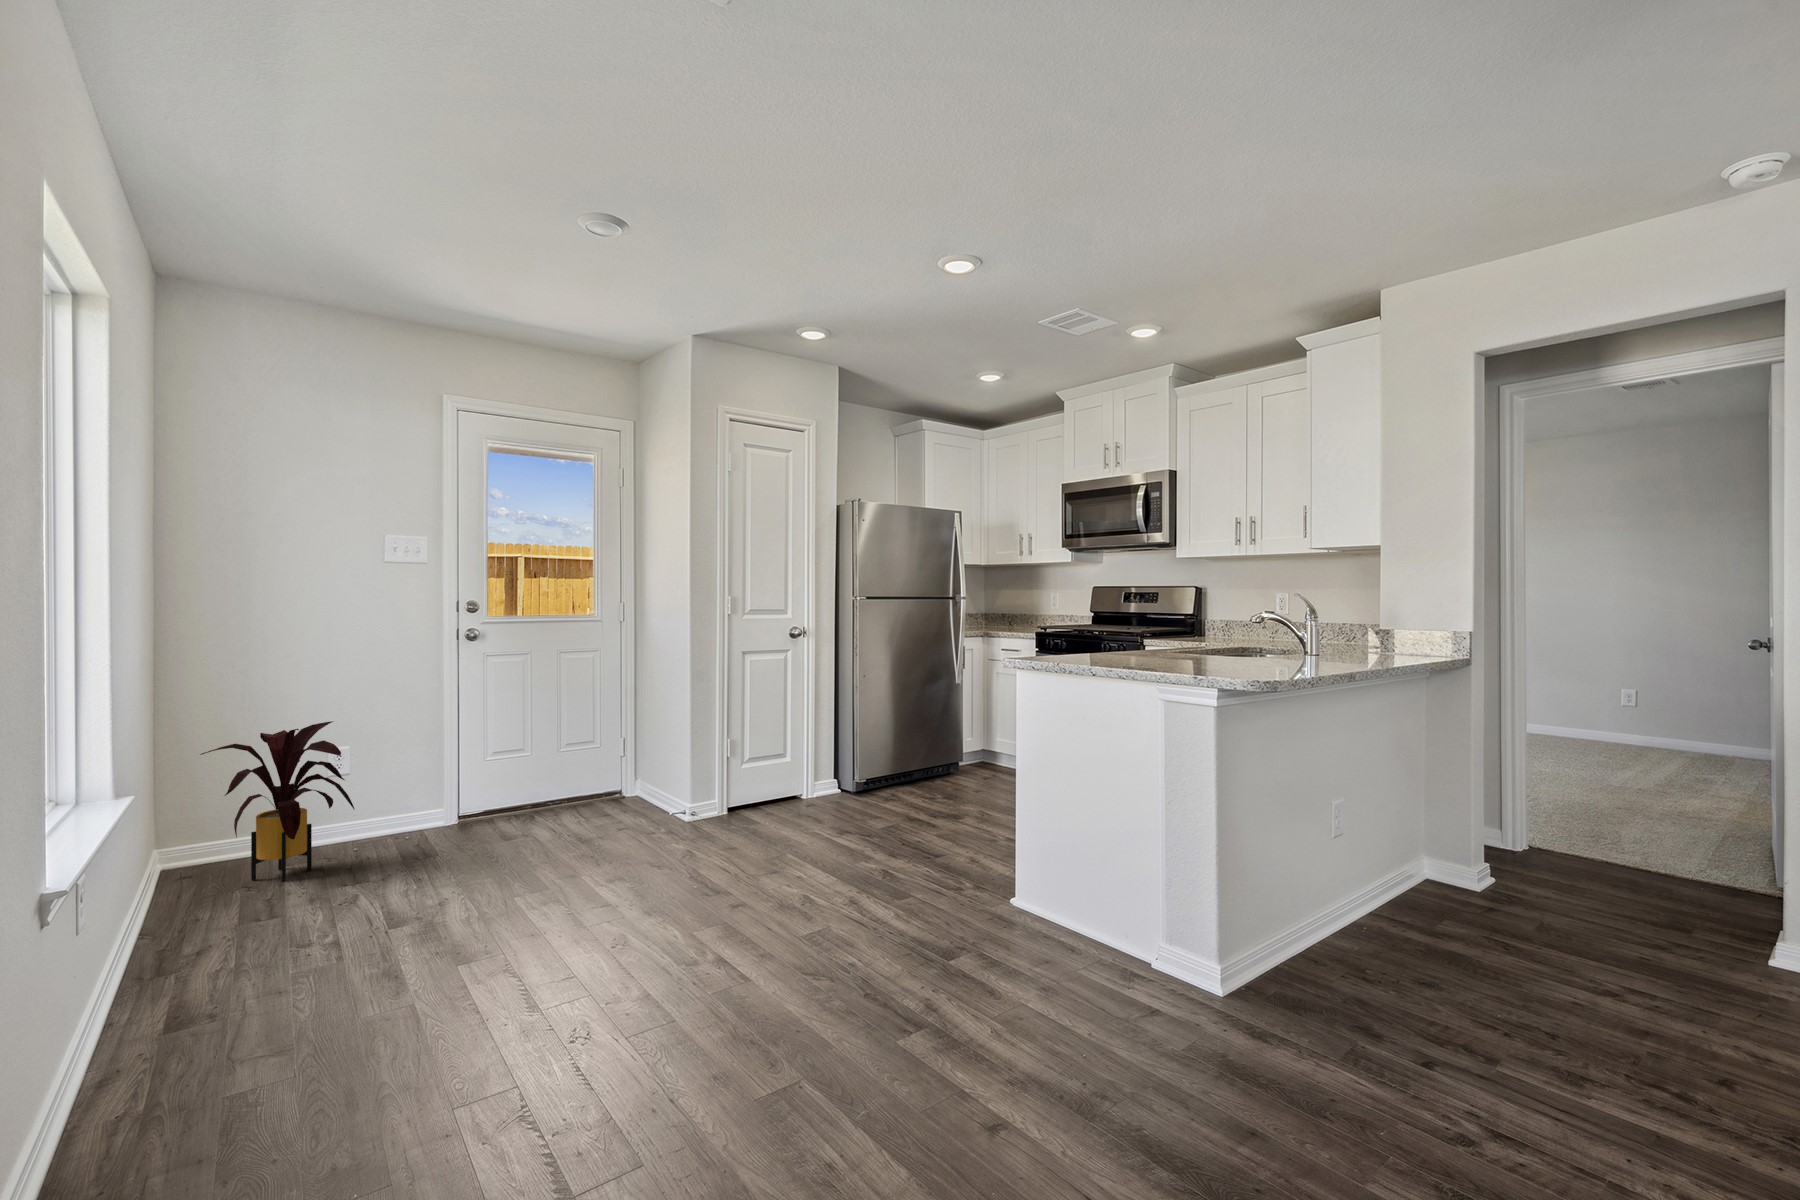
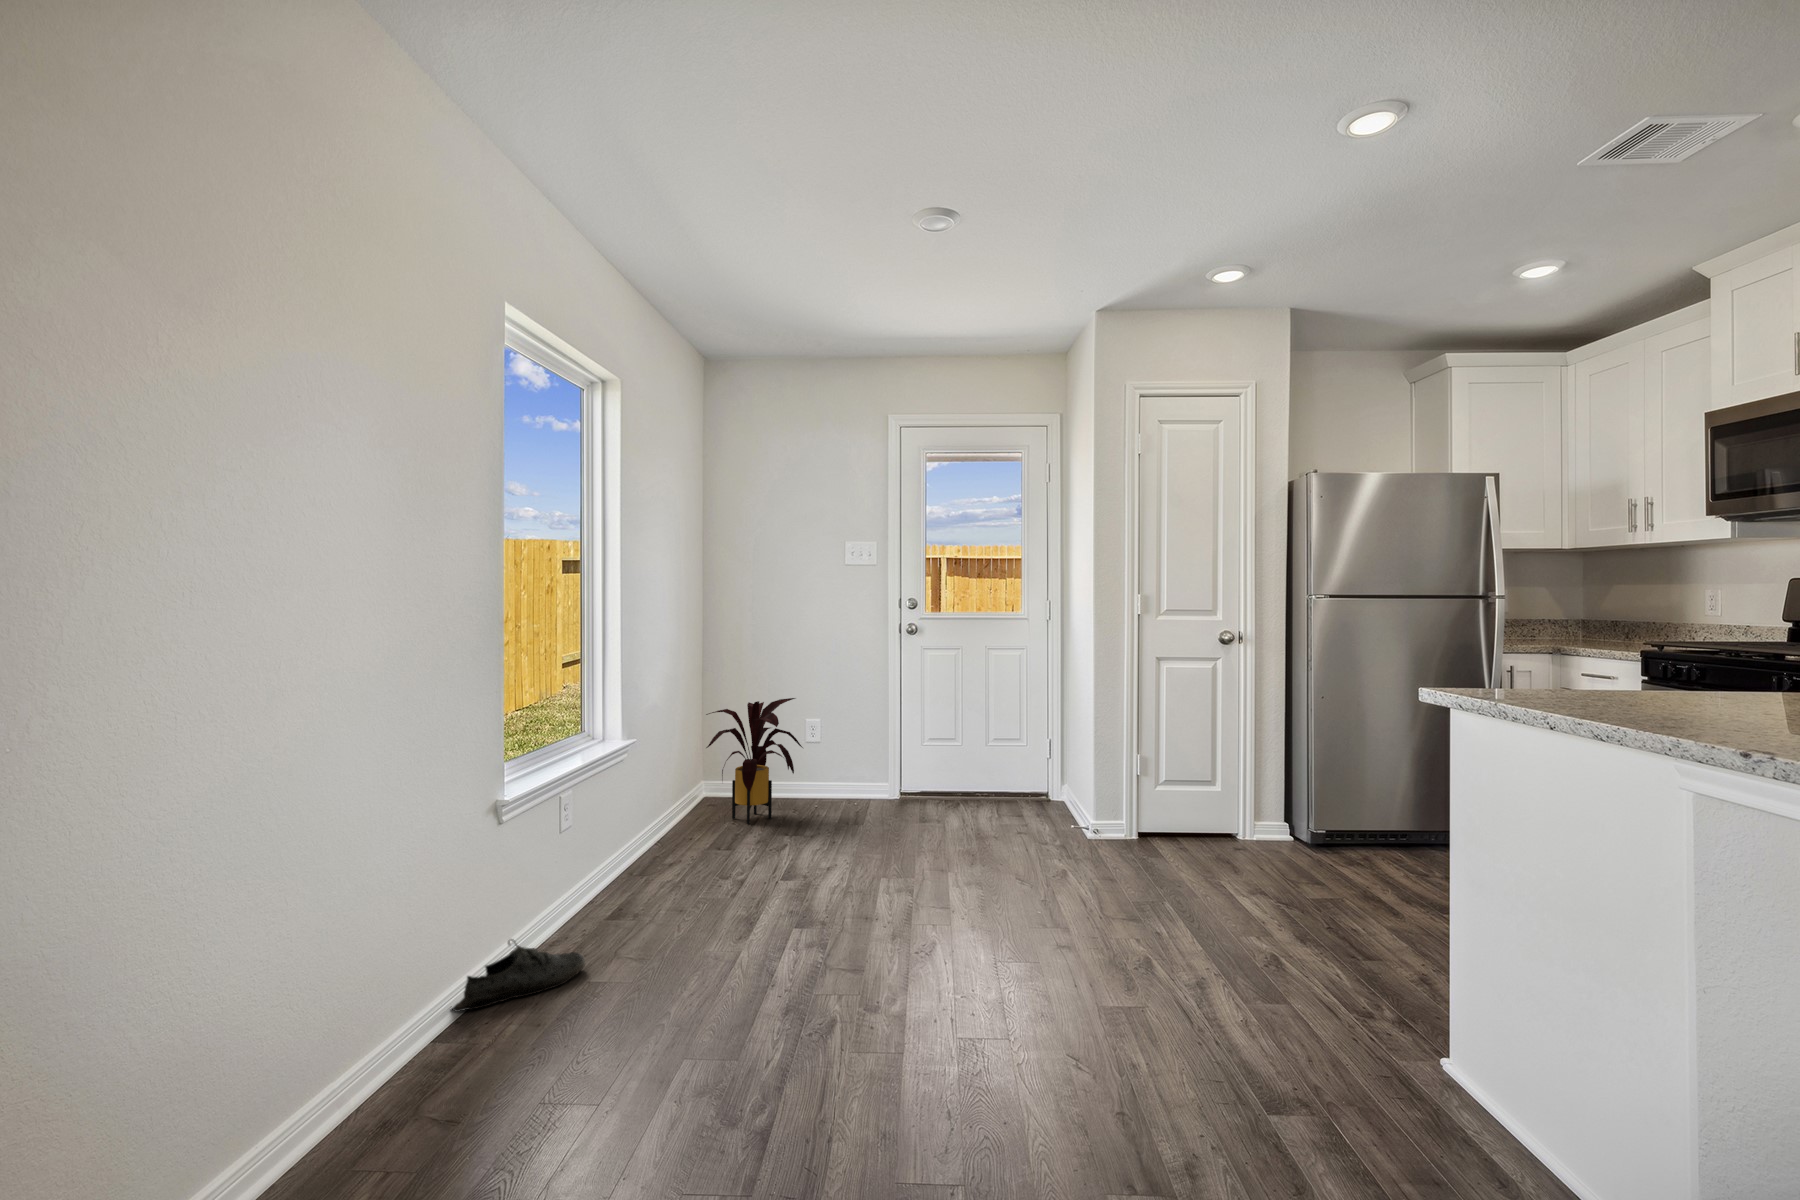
shoe: none [71,1052,243,1170] -> present [451,939,585,1012]

